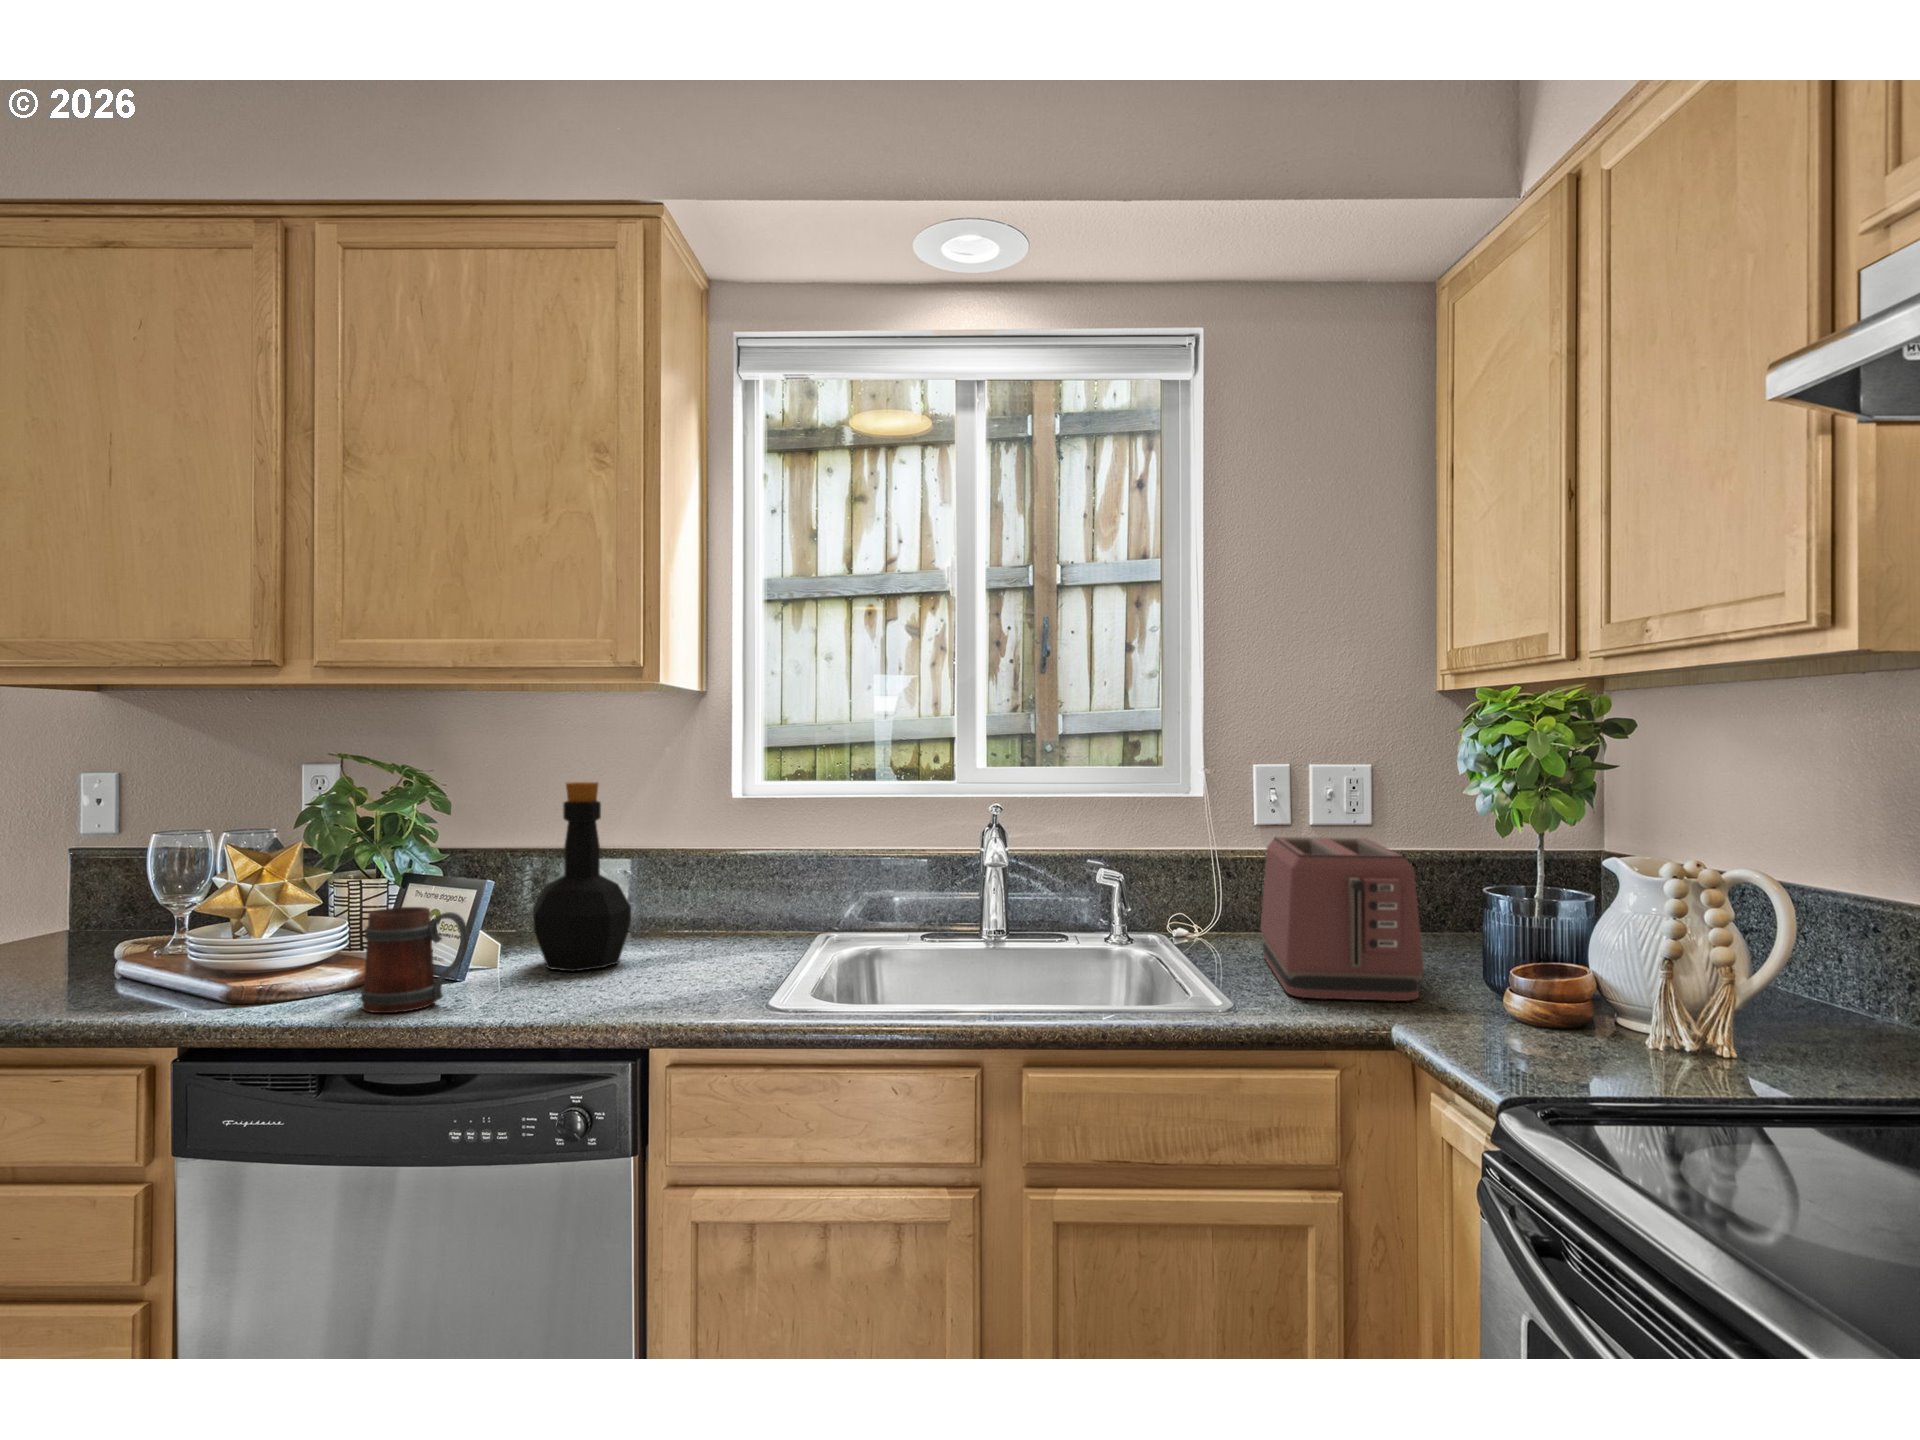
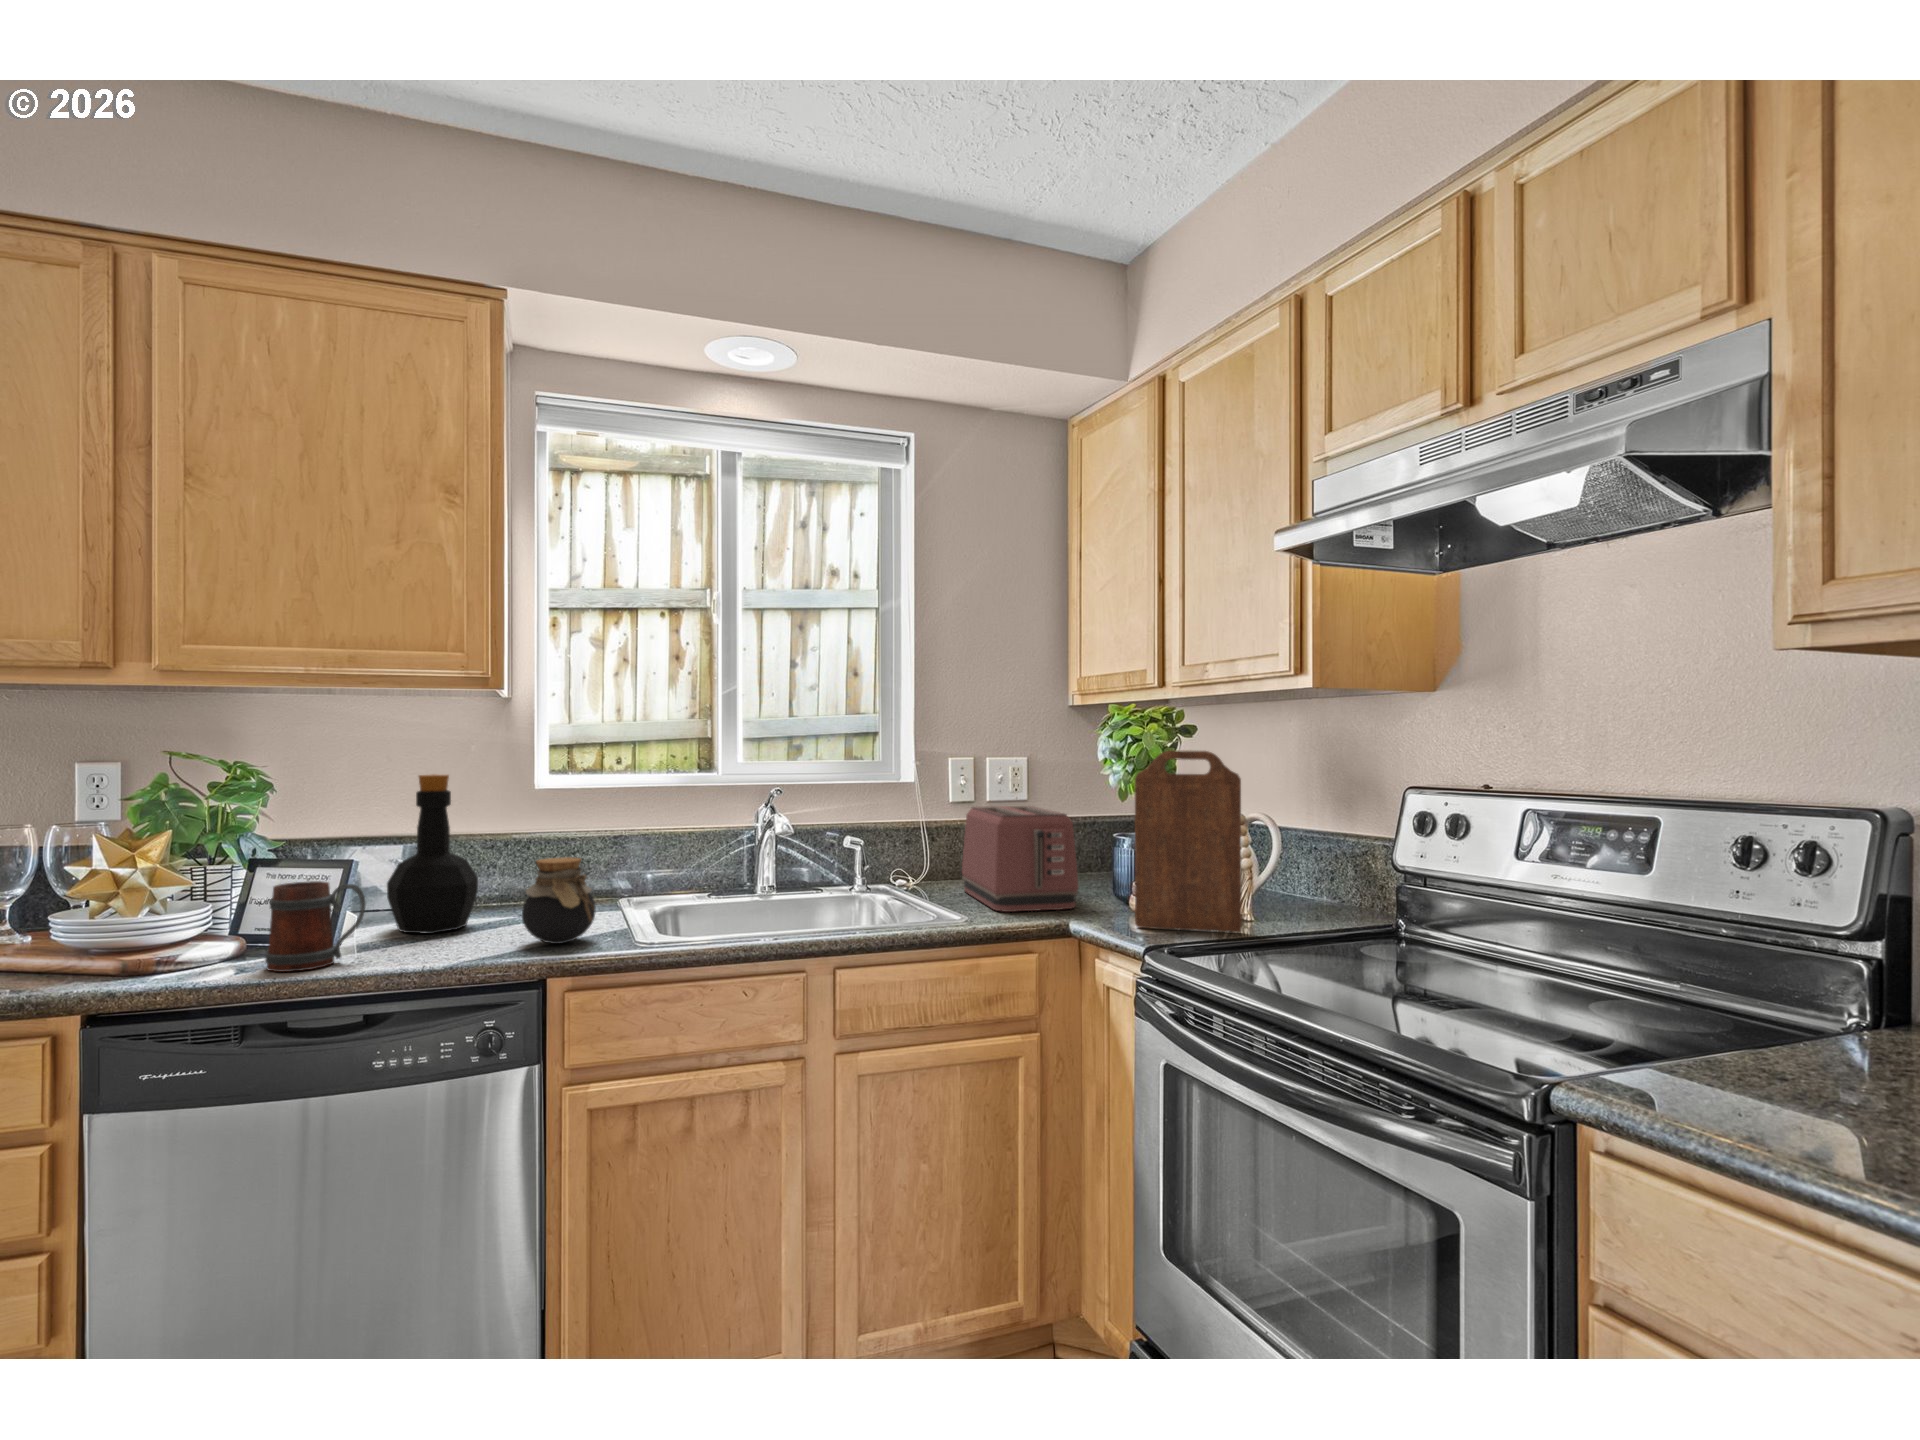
cutting board: none [1501,763,1700,1076] -> present [1135,750,1242,932]
jar: none [642,890,732,1000] -> present [522,857,595,944]

